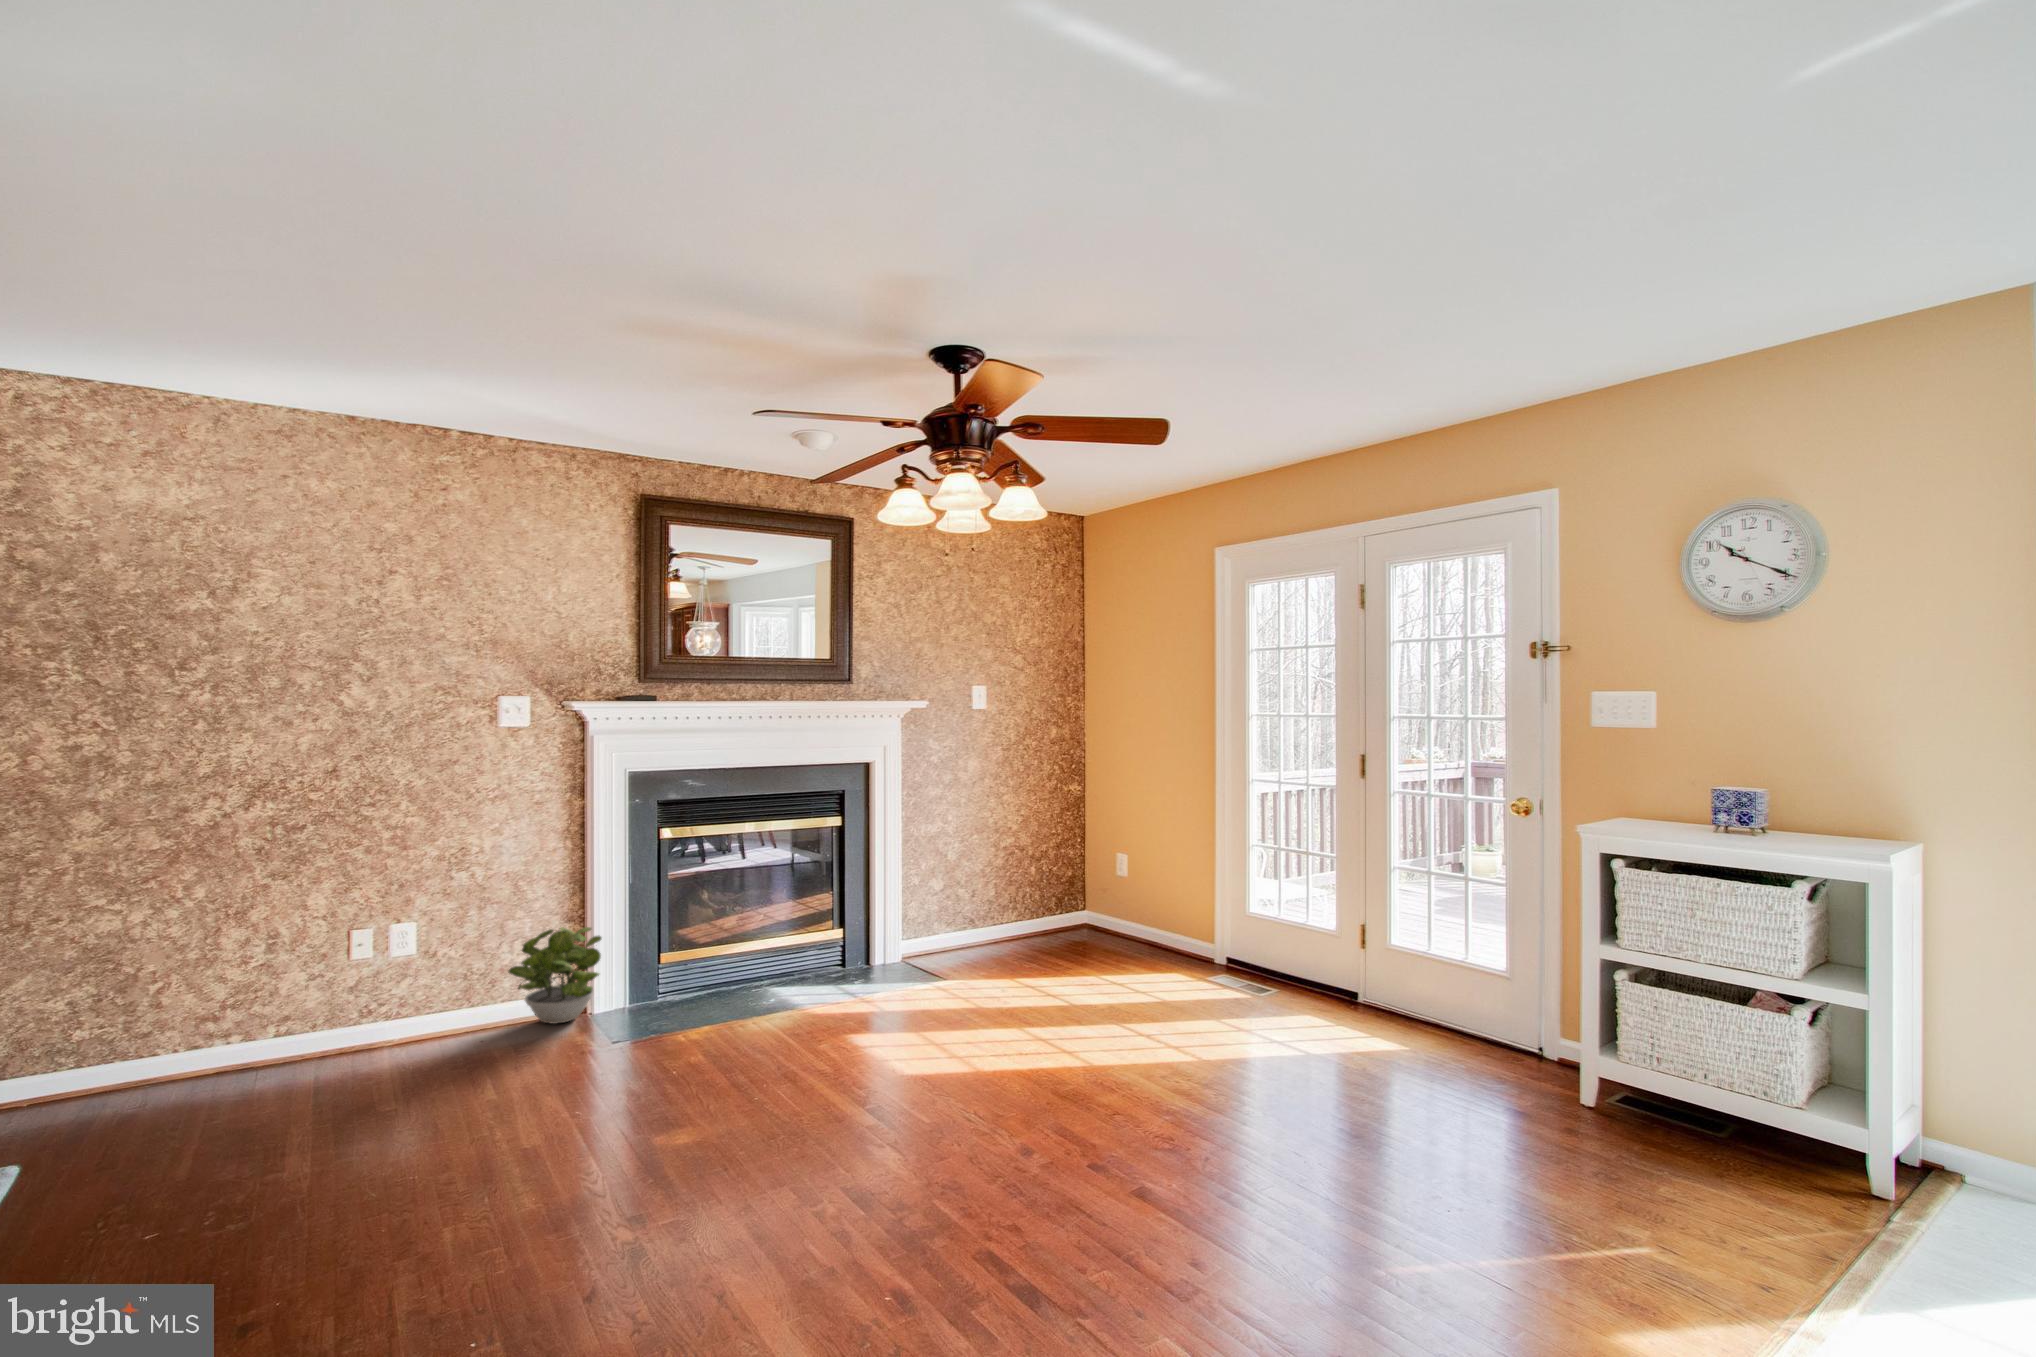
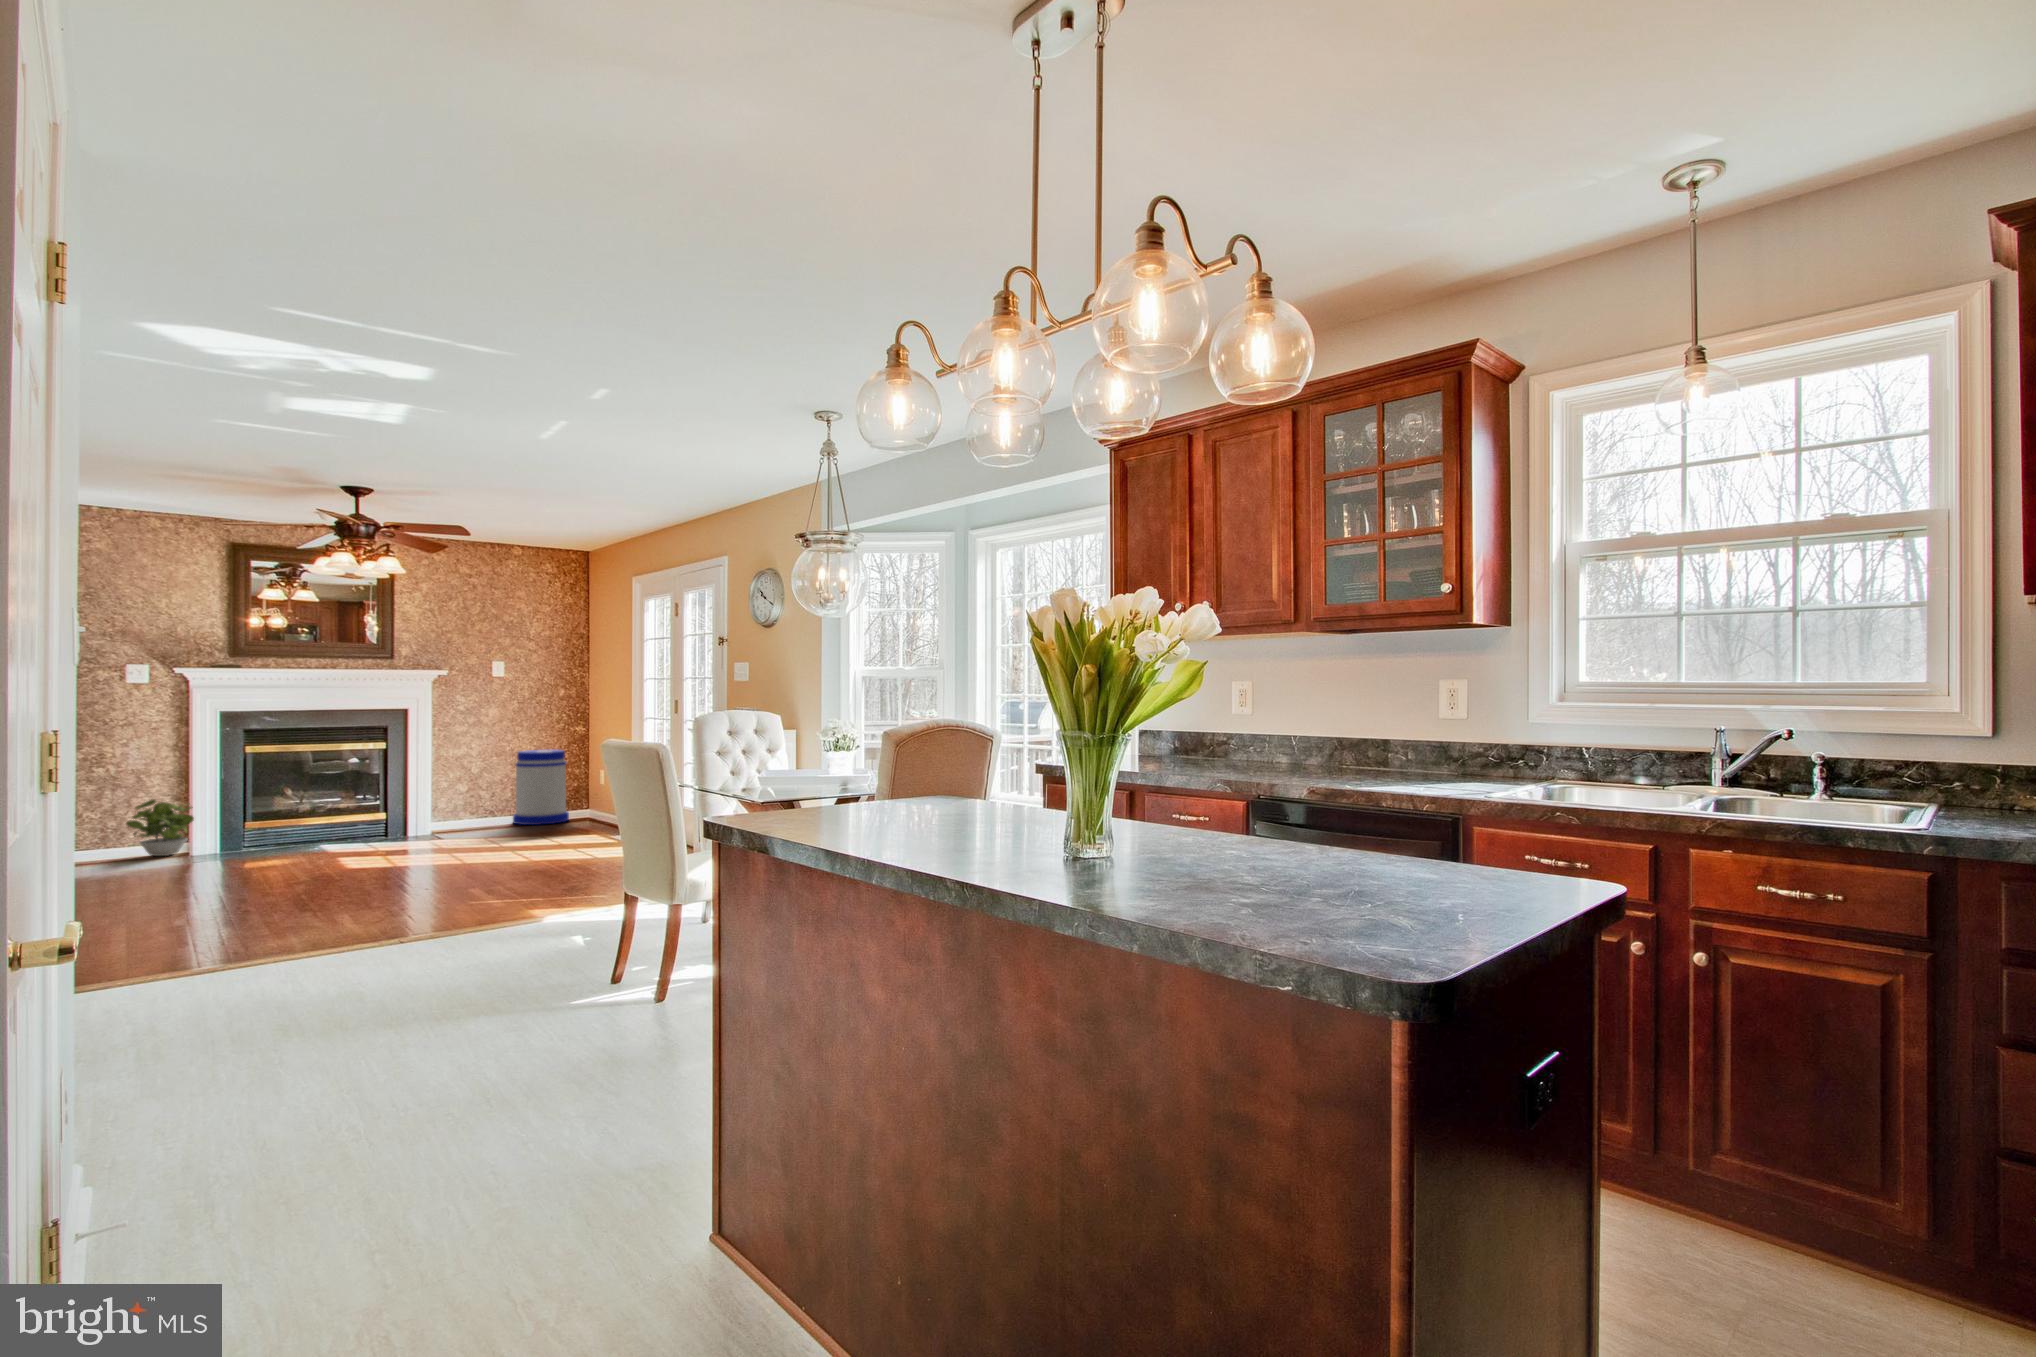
trash can: none [1004,822,1083,945] -> present [513,750,569,825]

